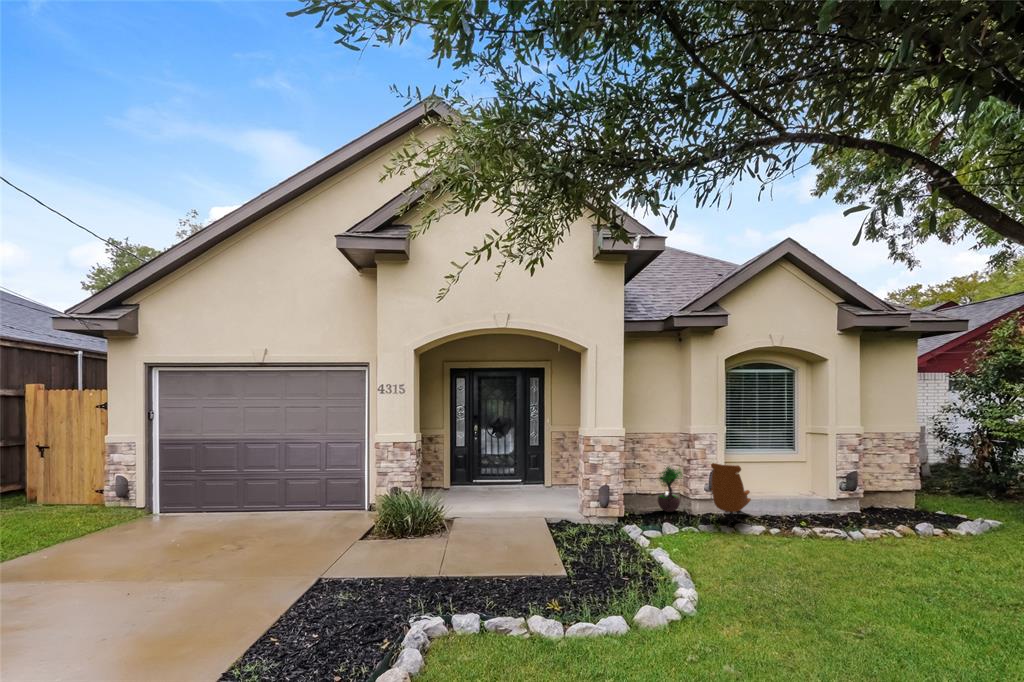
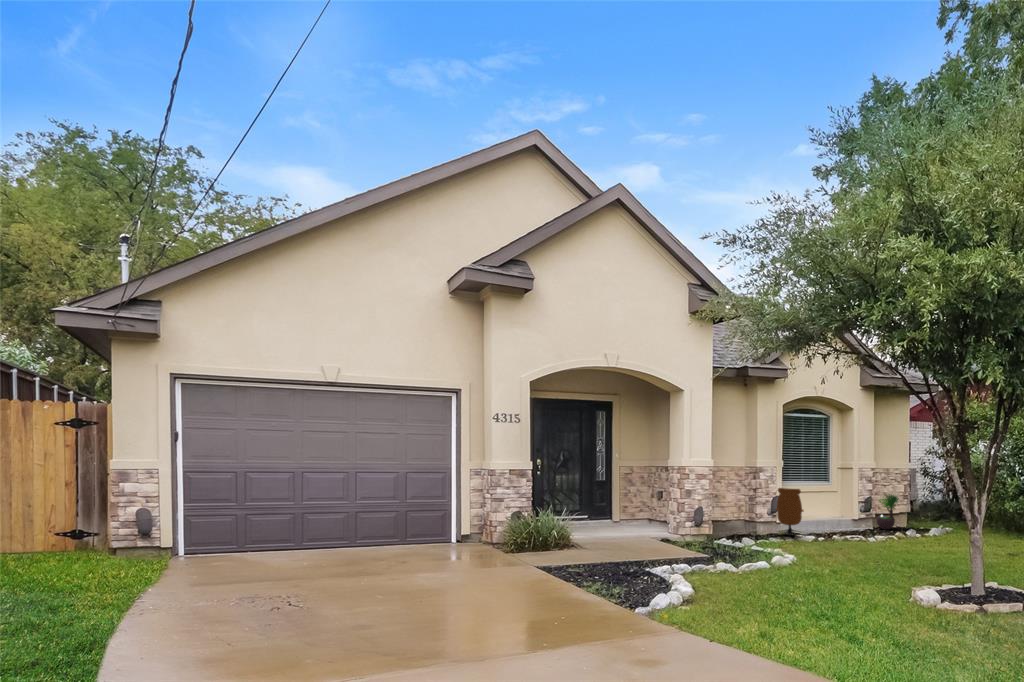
potted tree: present [658,466,680,512] -> present [876,494,899,530]

